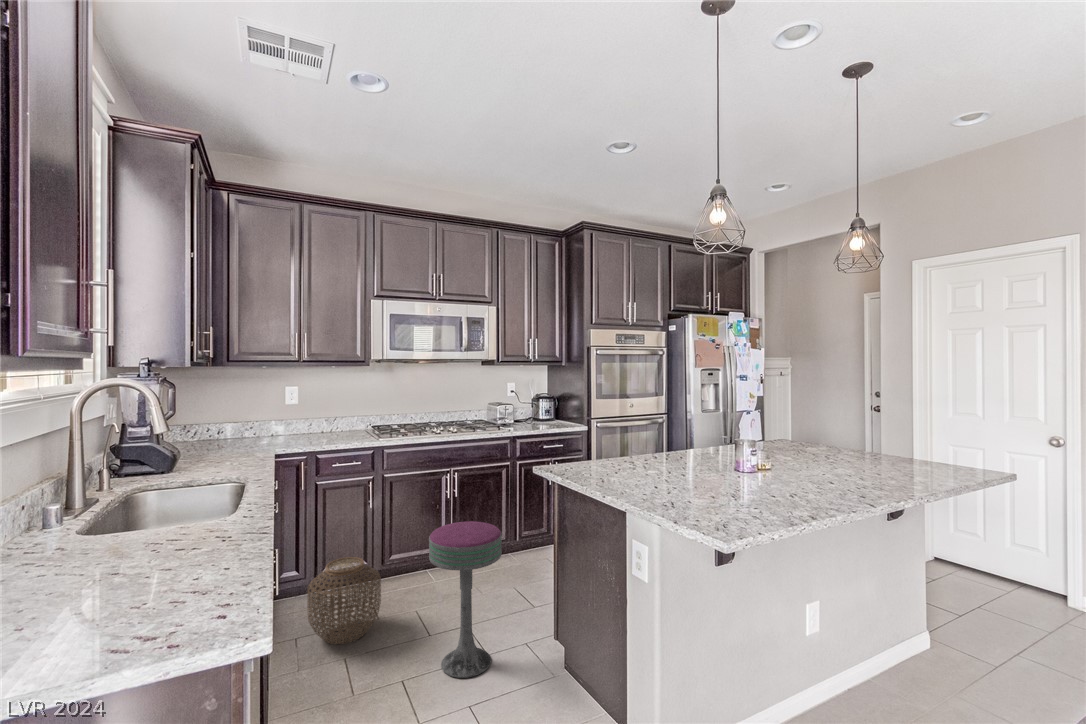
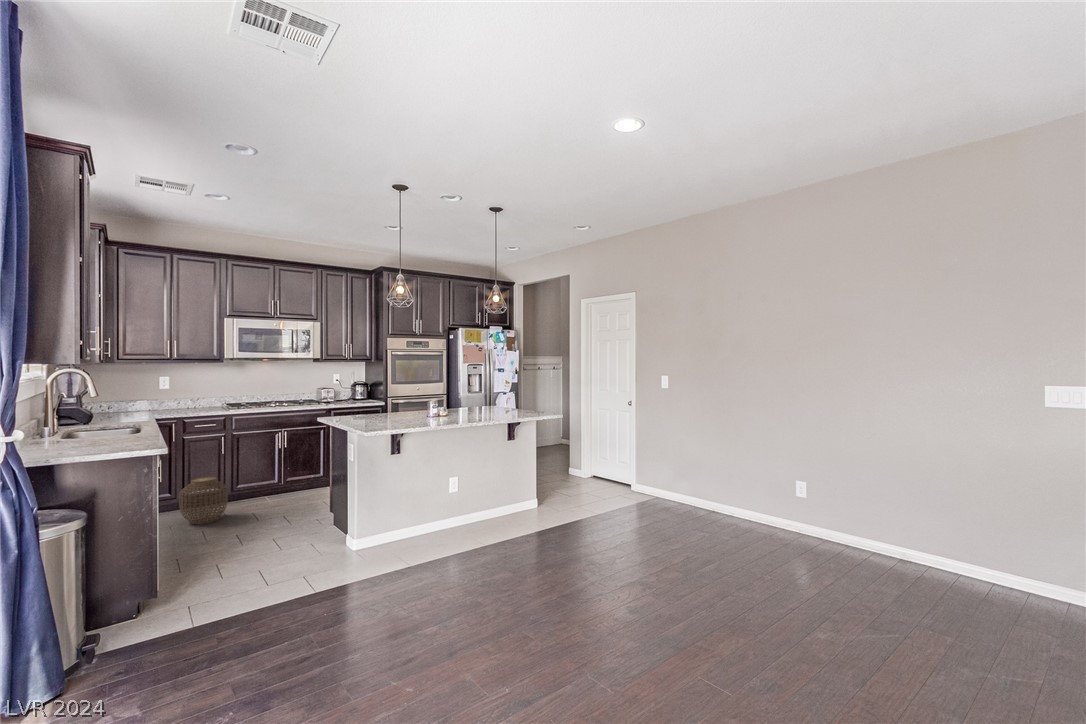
bar stool: present [429,521,502,678] -> none [254,450,299,529]

